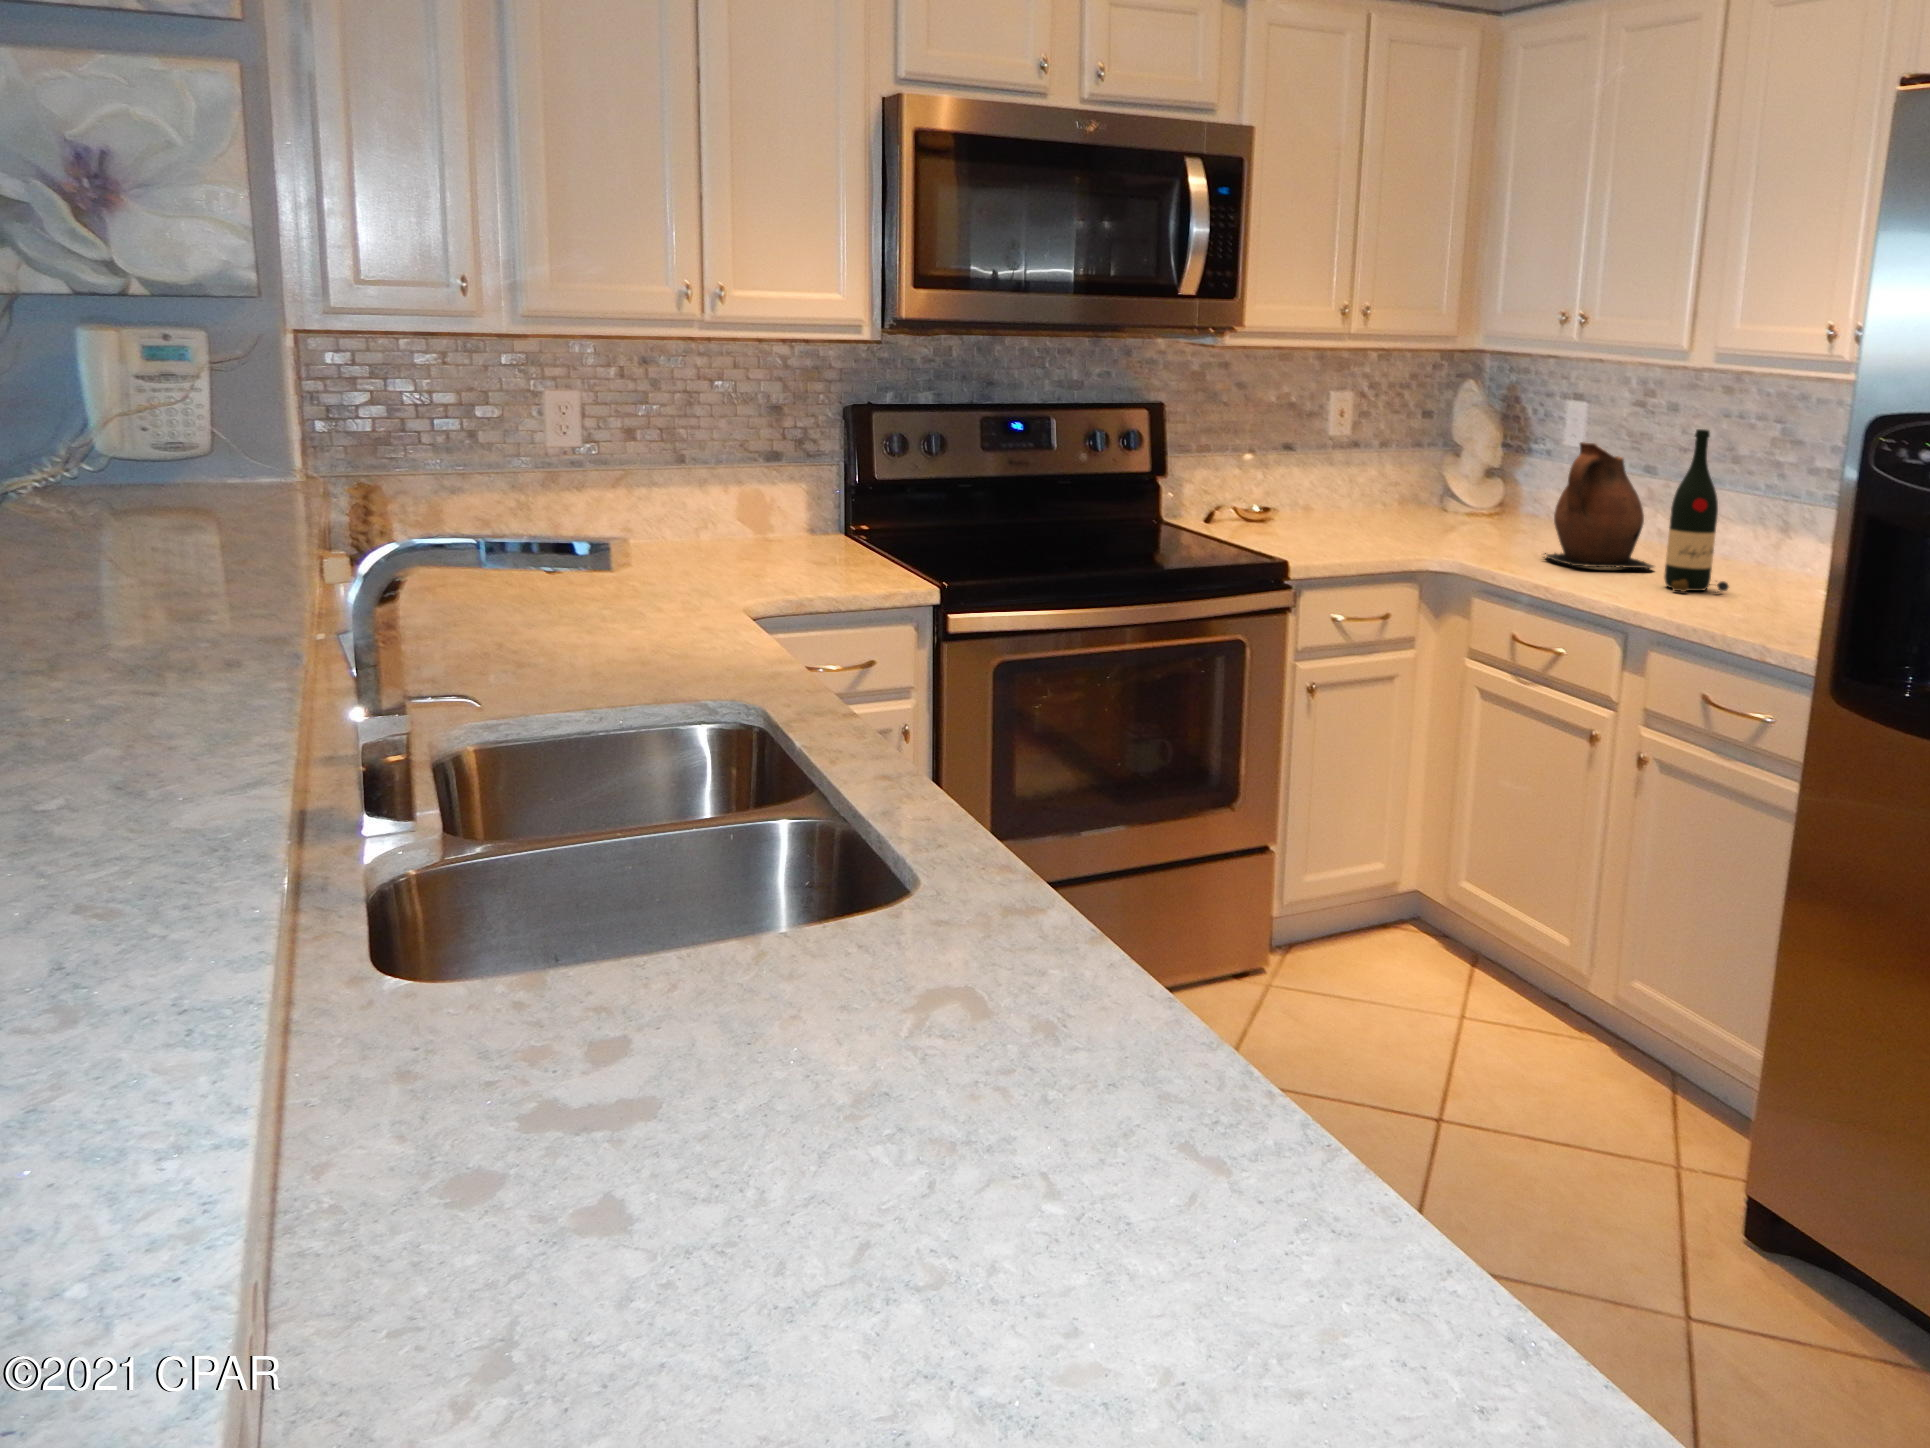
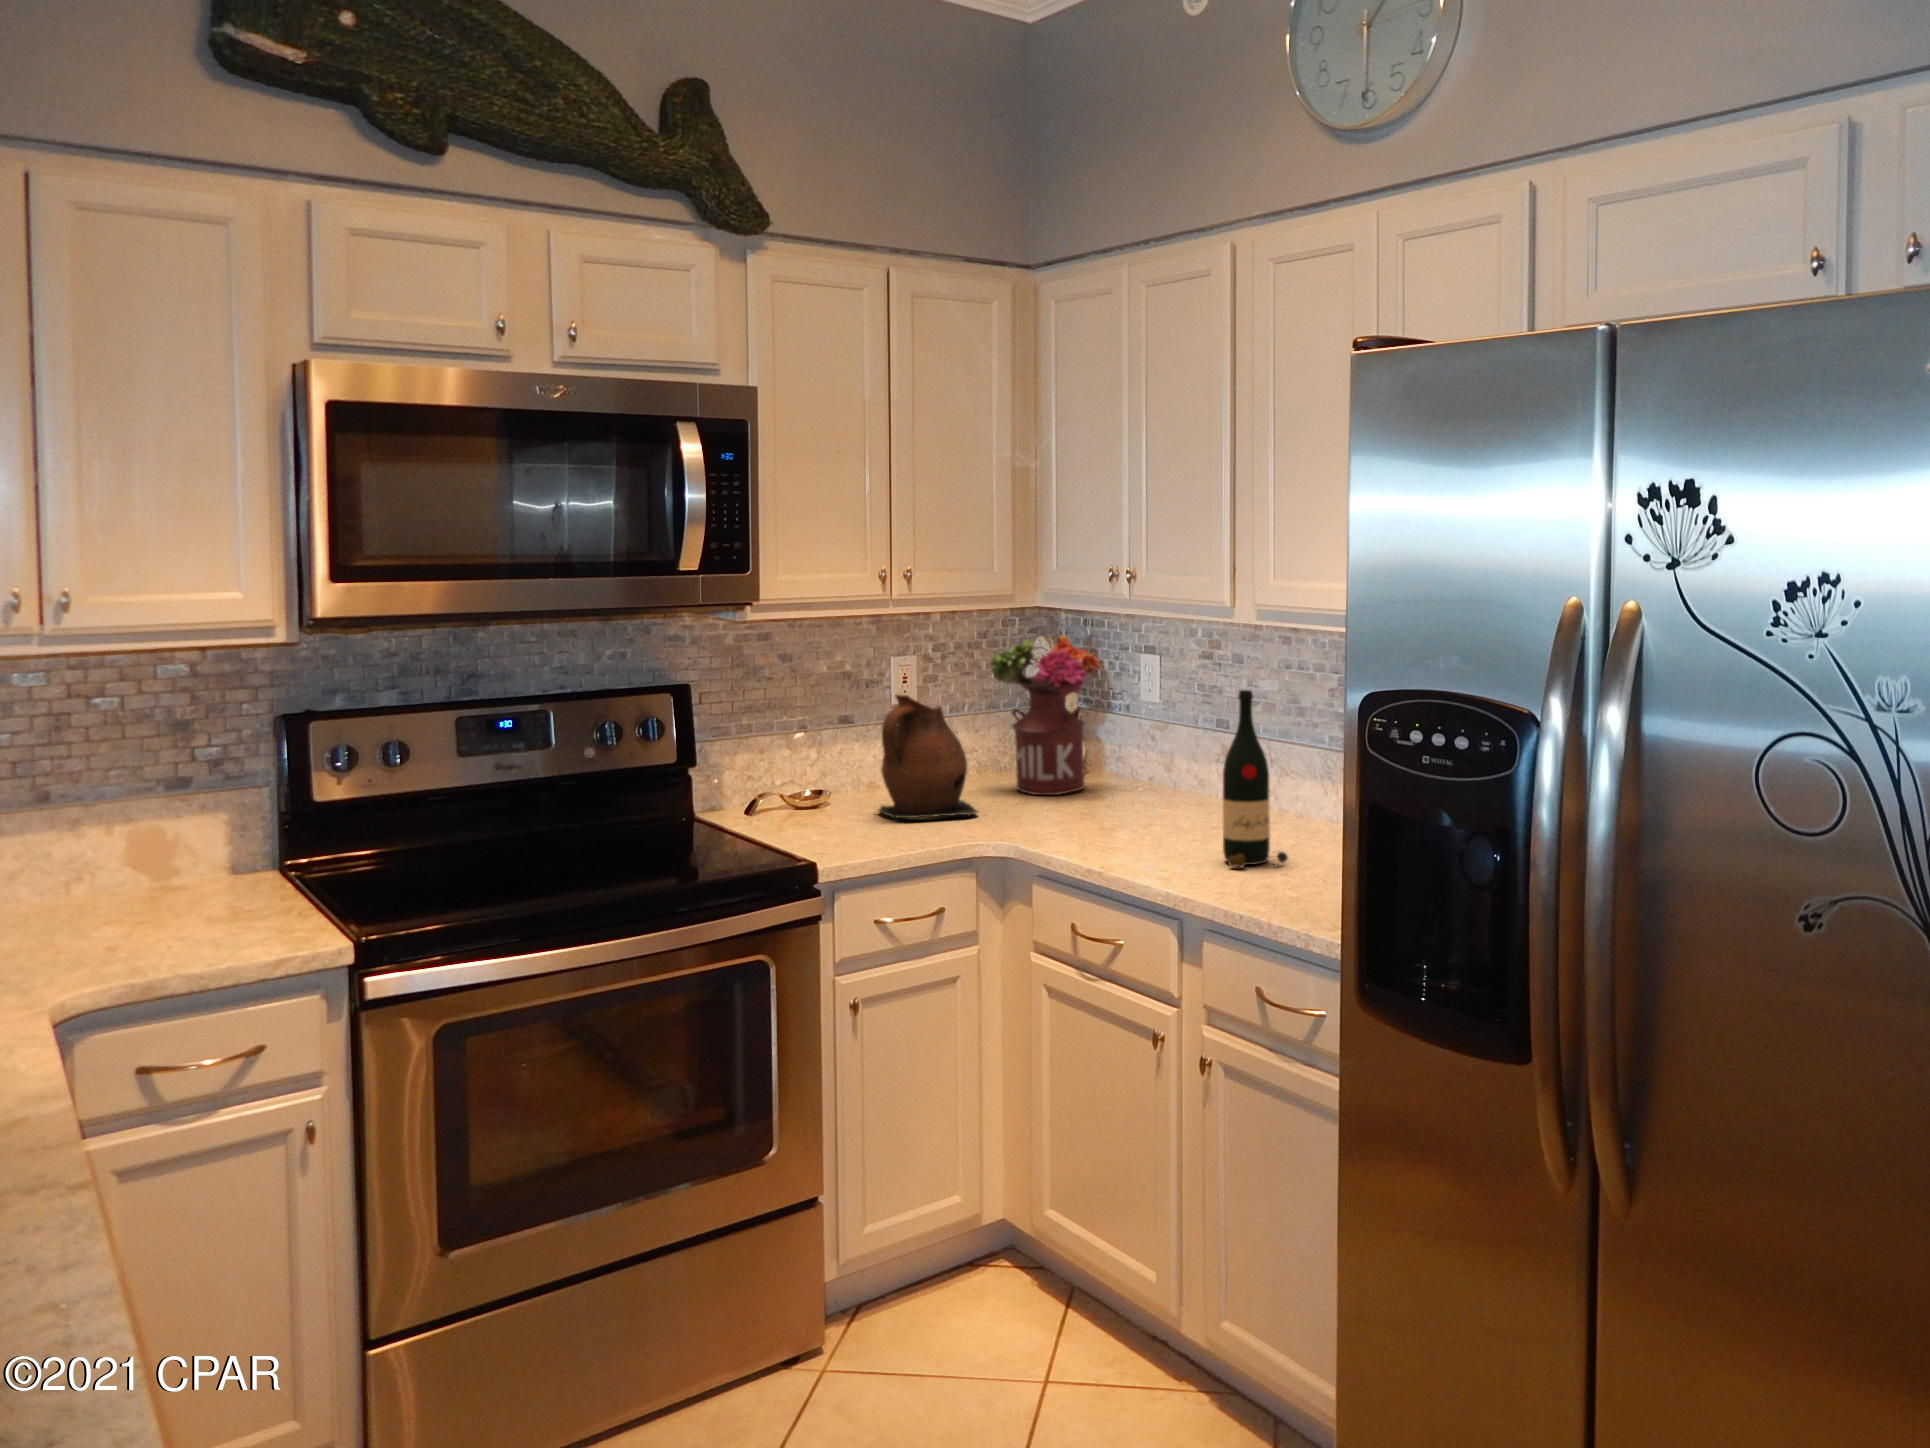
flower arrangement: none [1424,379,1531,527] -> present [990,635,1101,795]
ceramic pitcher: present [1545,442,1654,569] -> present [878,694,977,818]

